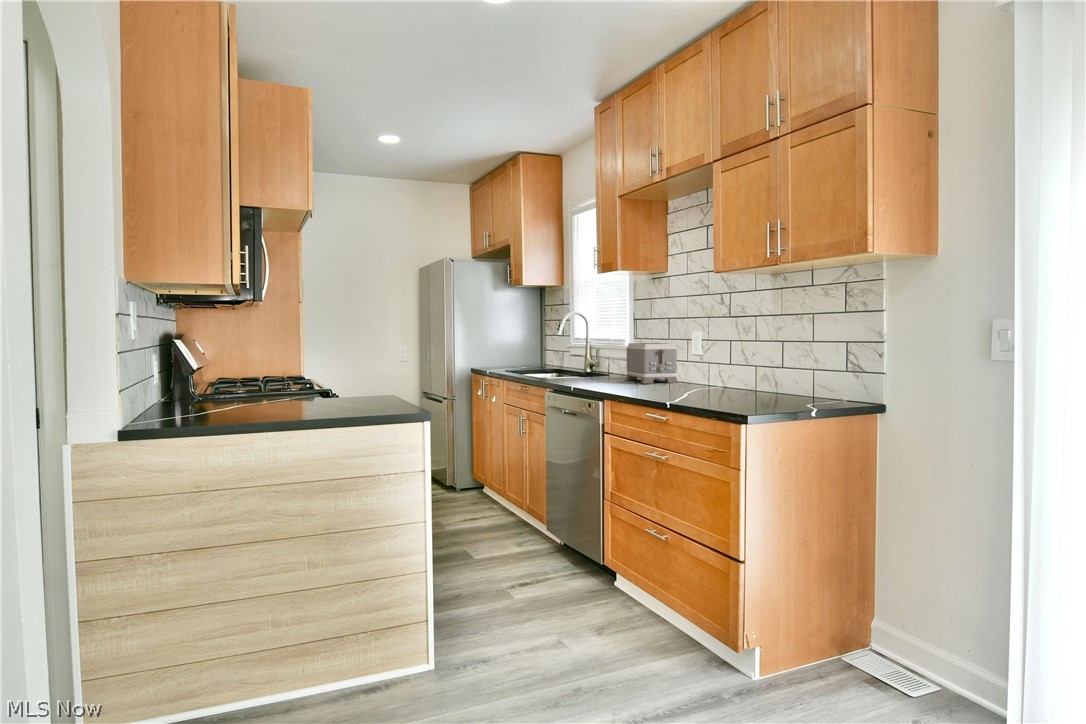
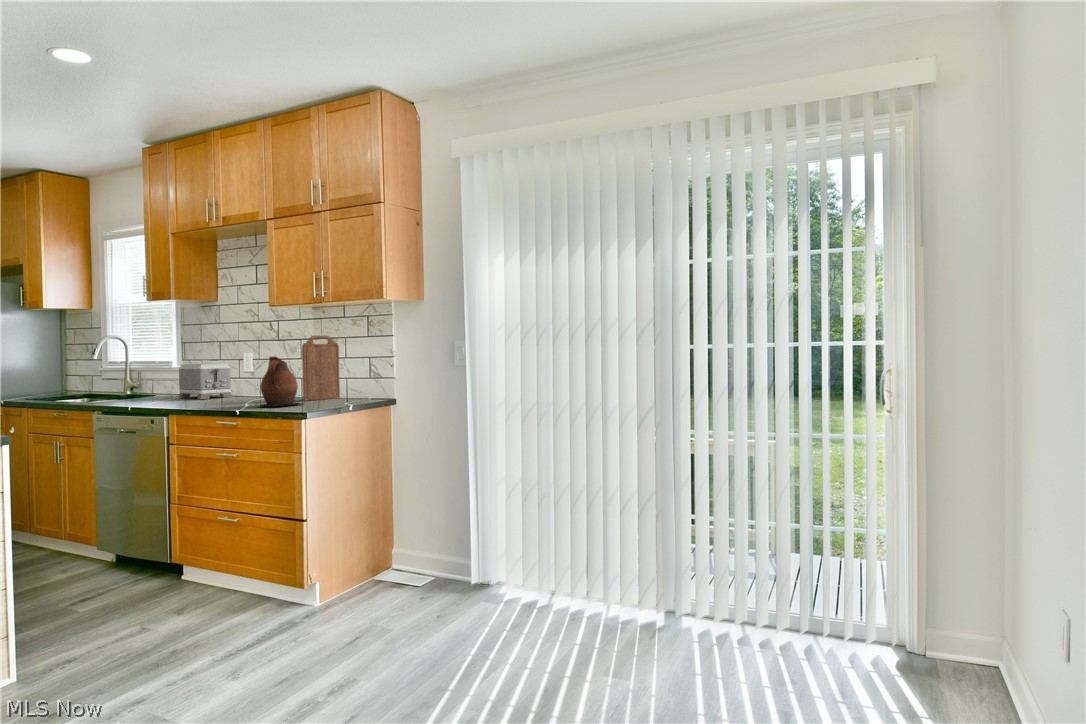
cutting board: none [753,310,803,395] -> present [302,336,340,400]
ceramic pitcher: none [691,338,753,402] -> present [260,356,301,406]

